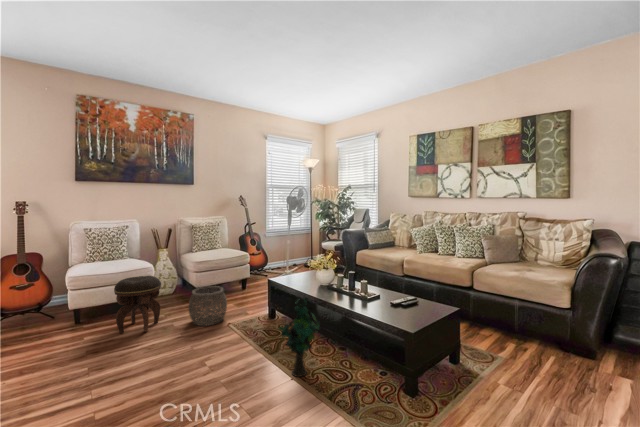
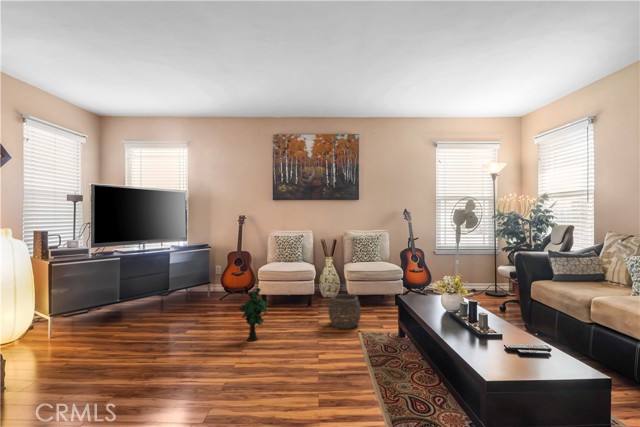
footstool: present [114,276,161,333] -> none [279,278,312,323]
decorative plant: present [279,297,320,377] -> present [238,288,268,341]

